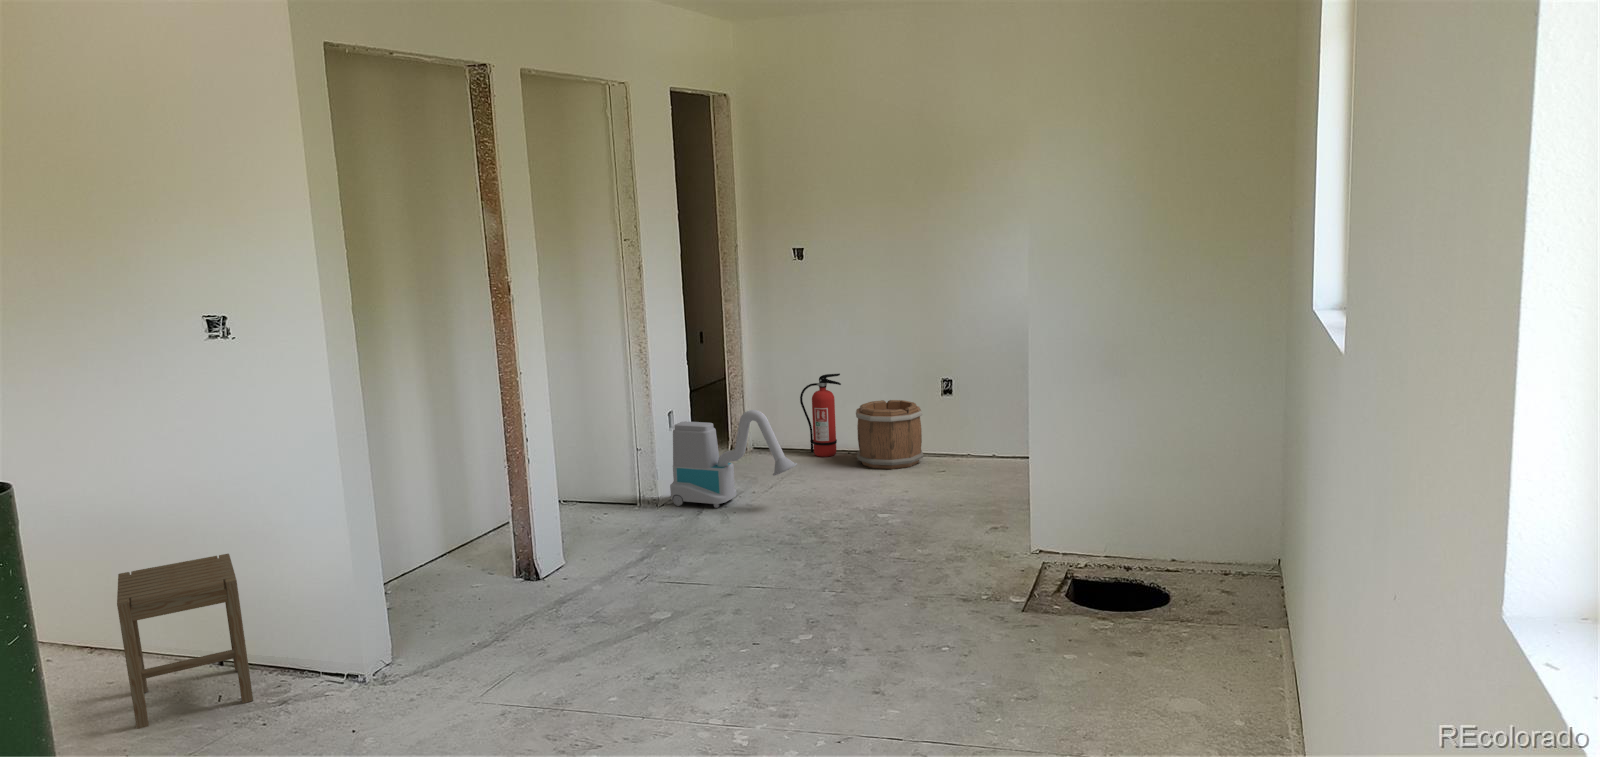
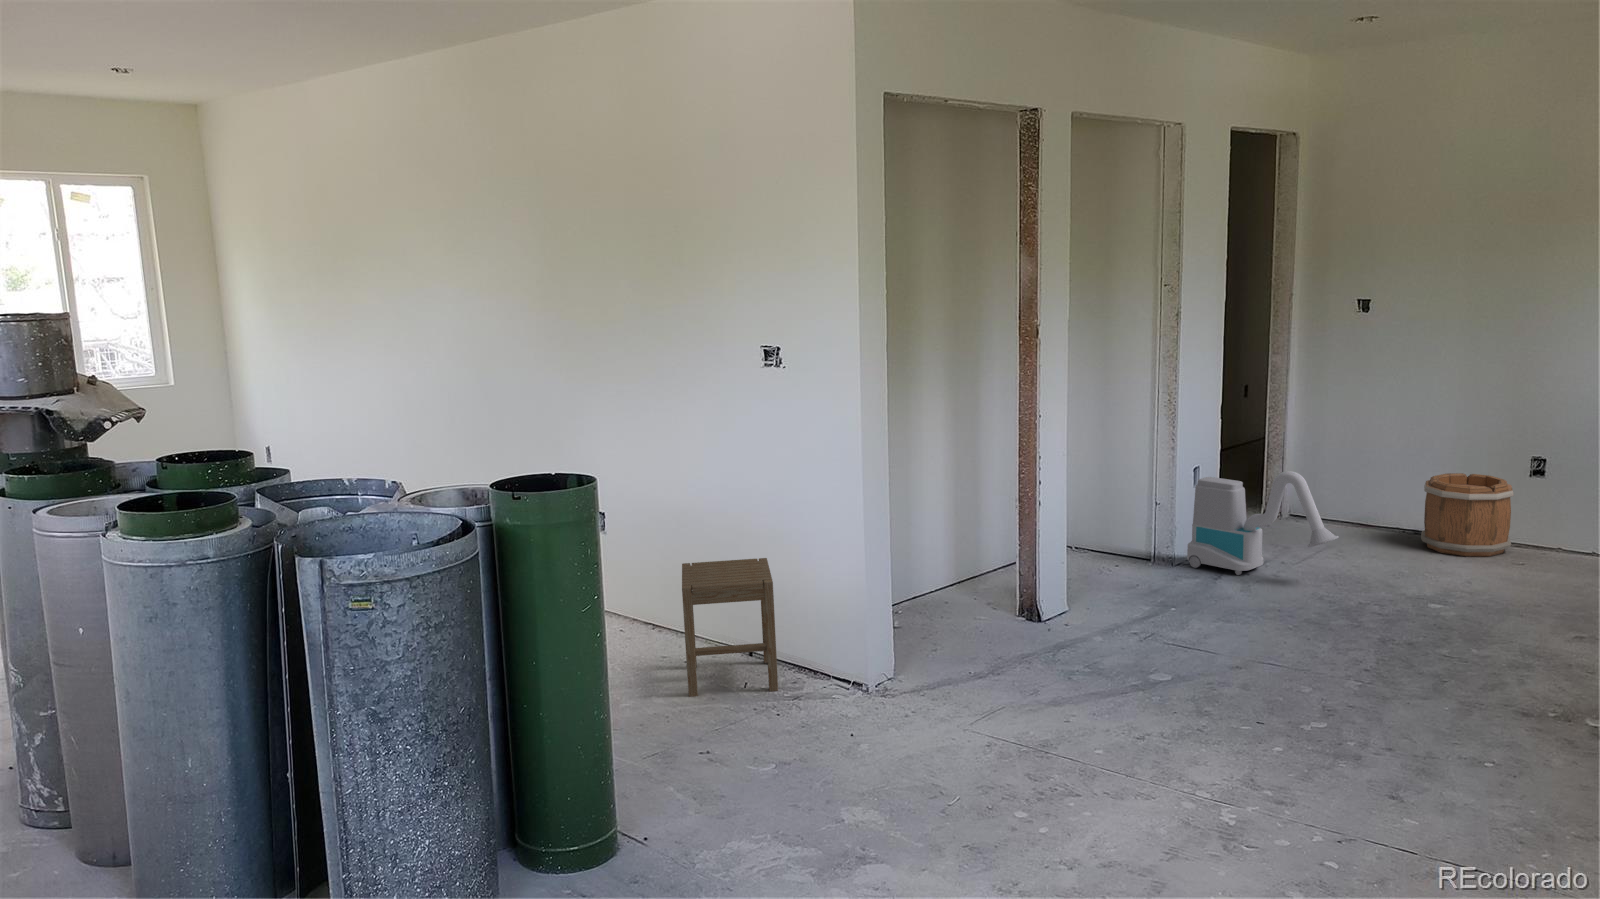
fire extinguisher: present [800,374,841,457] -> none [1355,437,1409,533]

